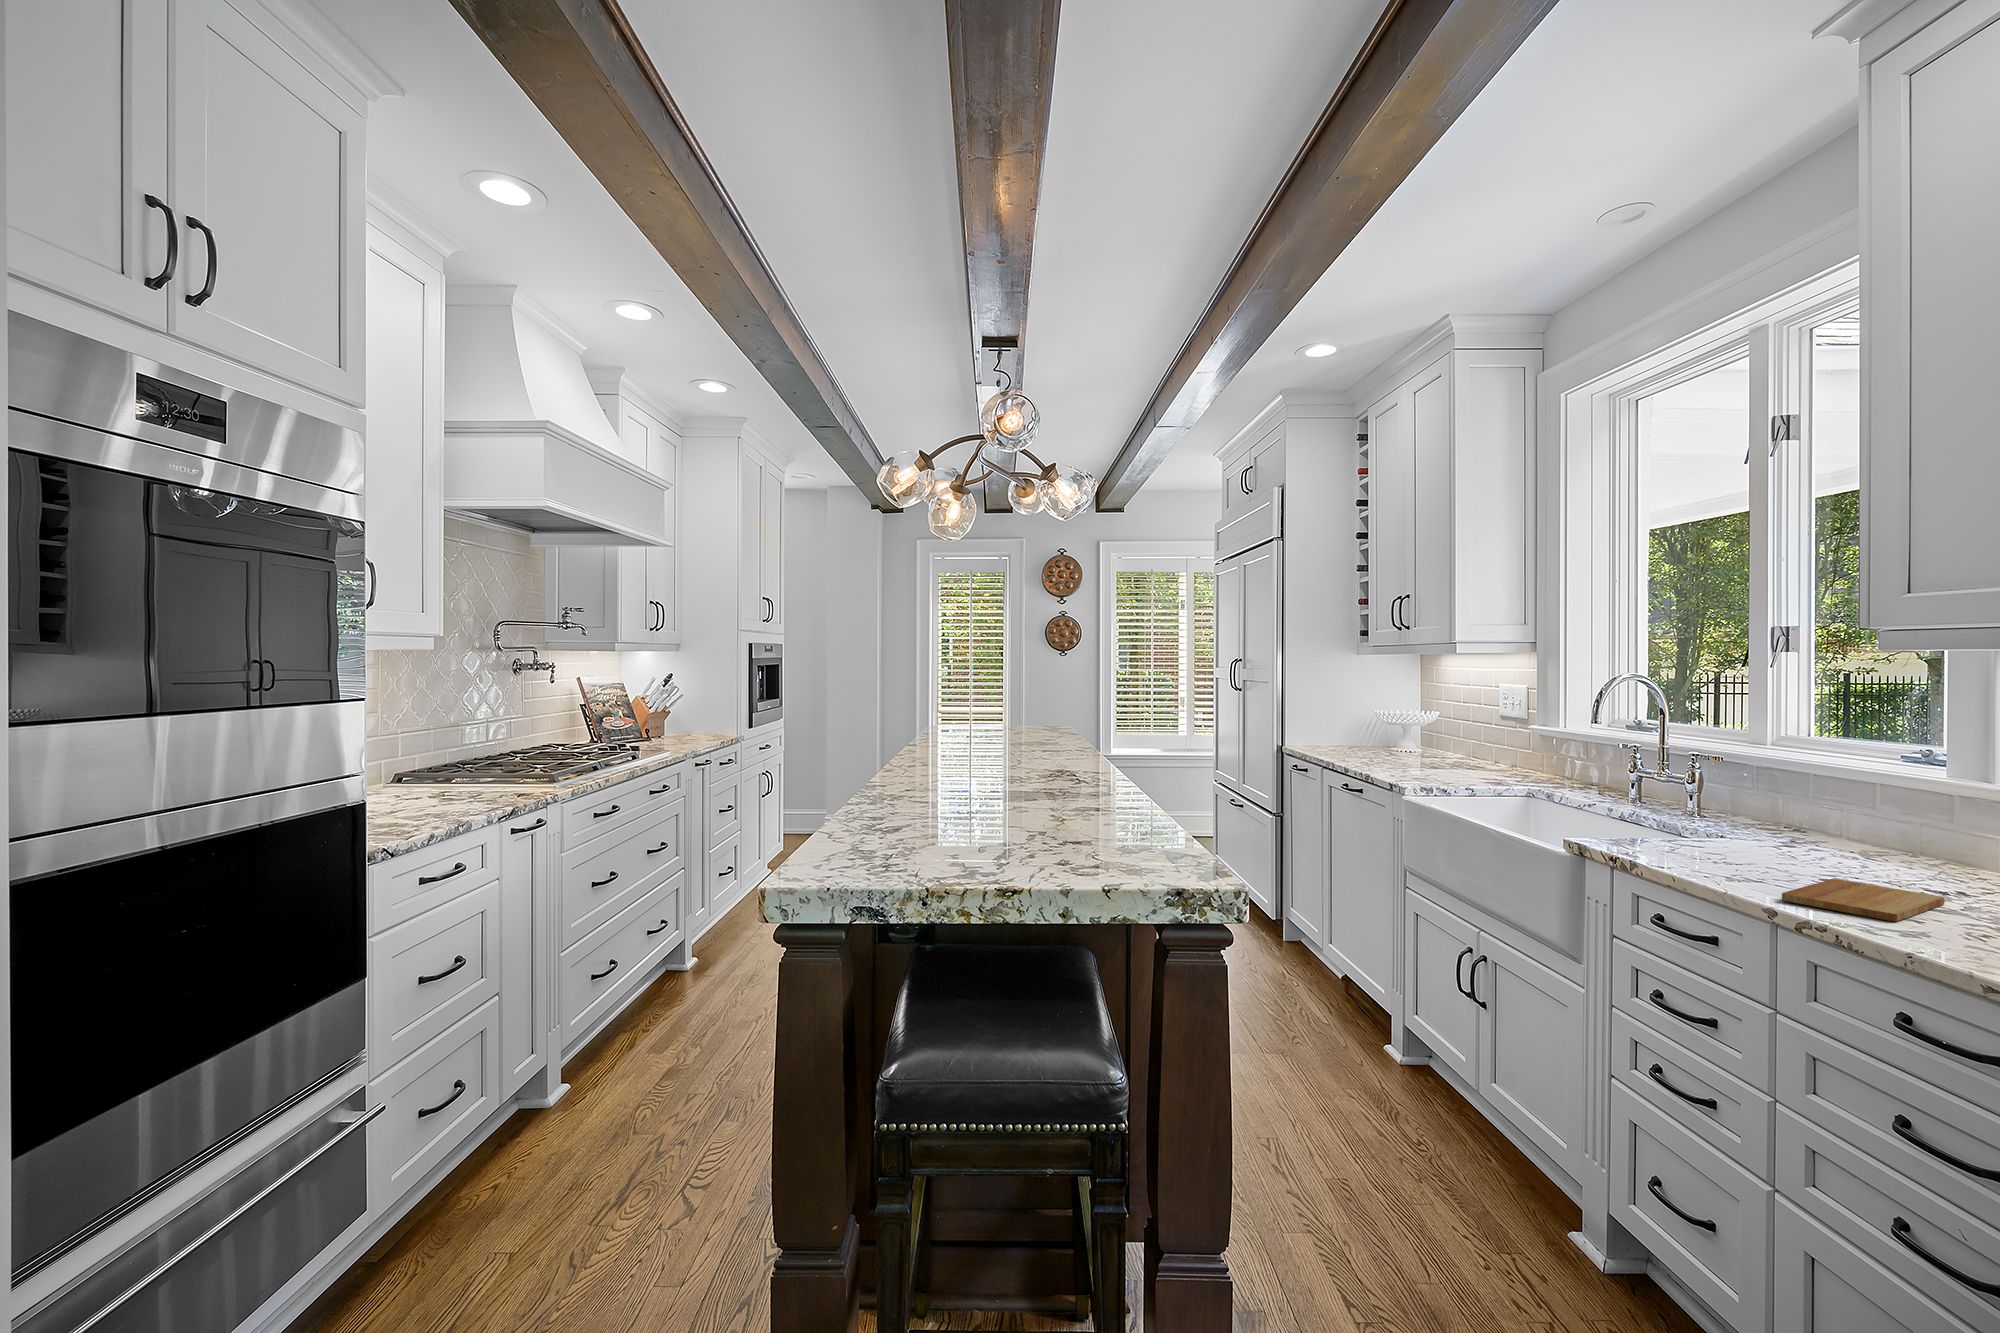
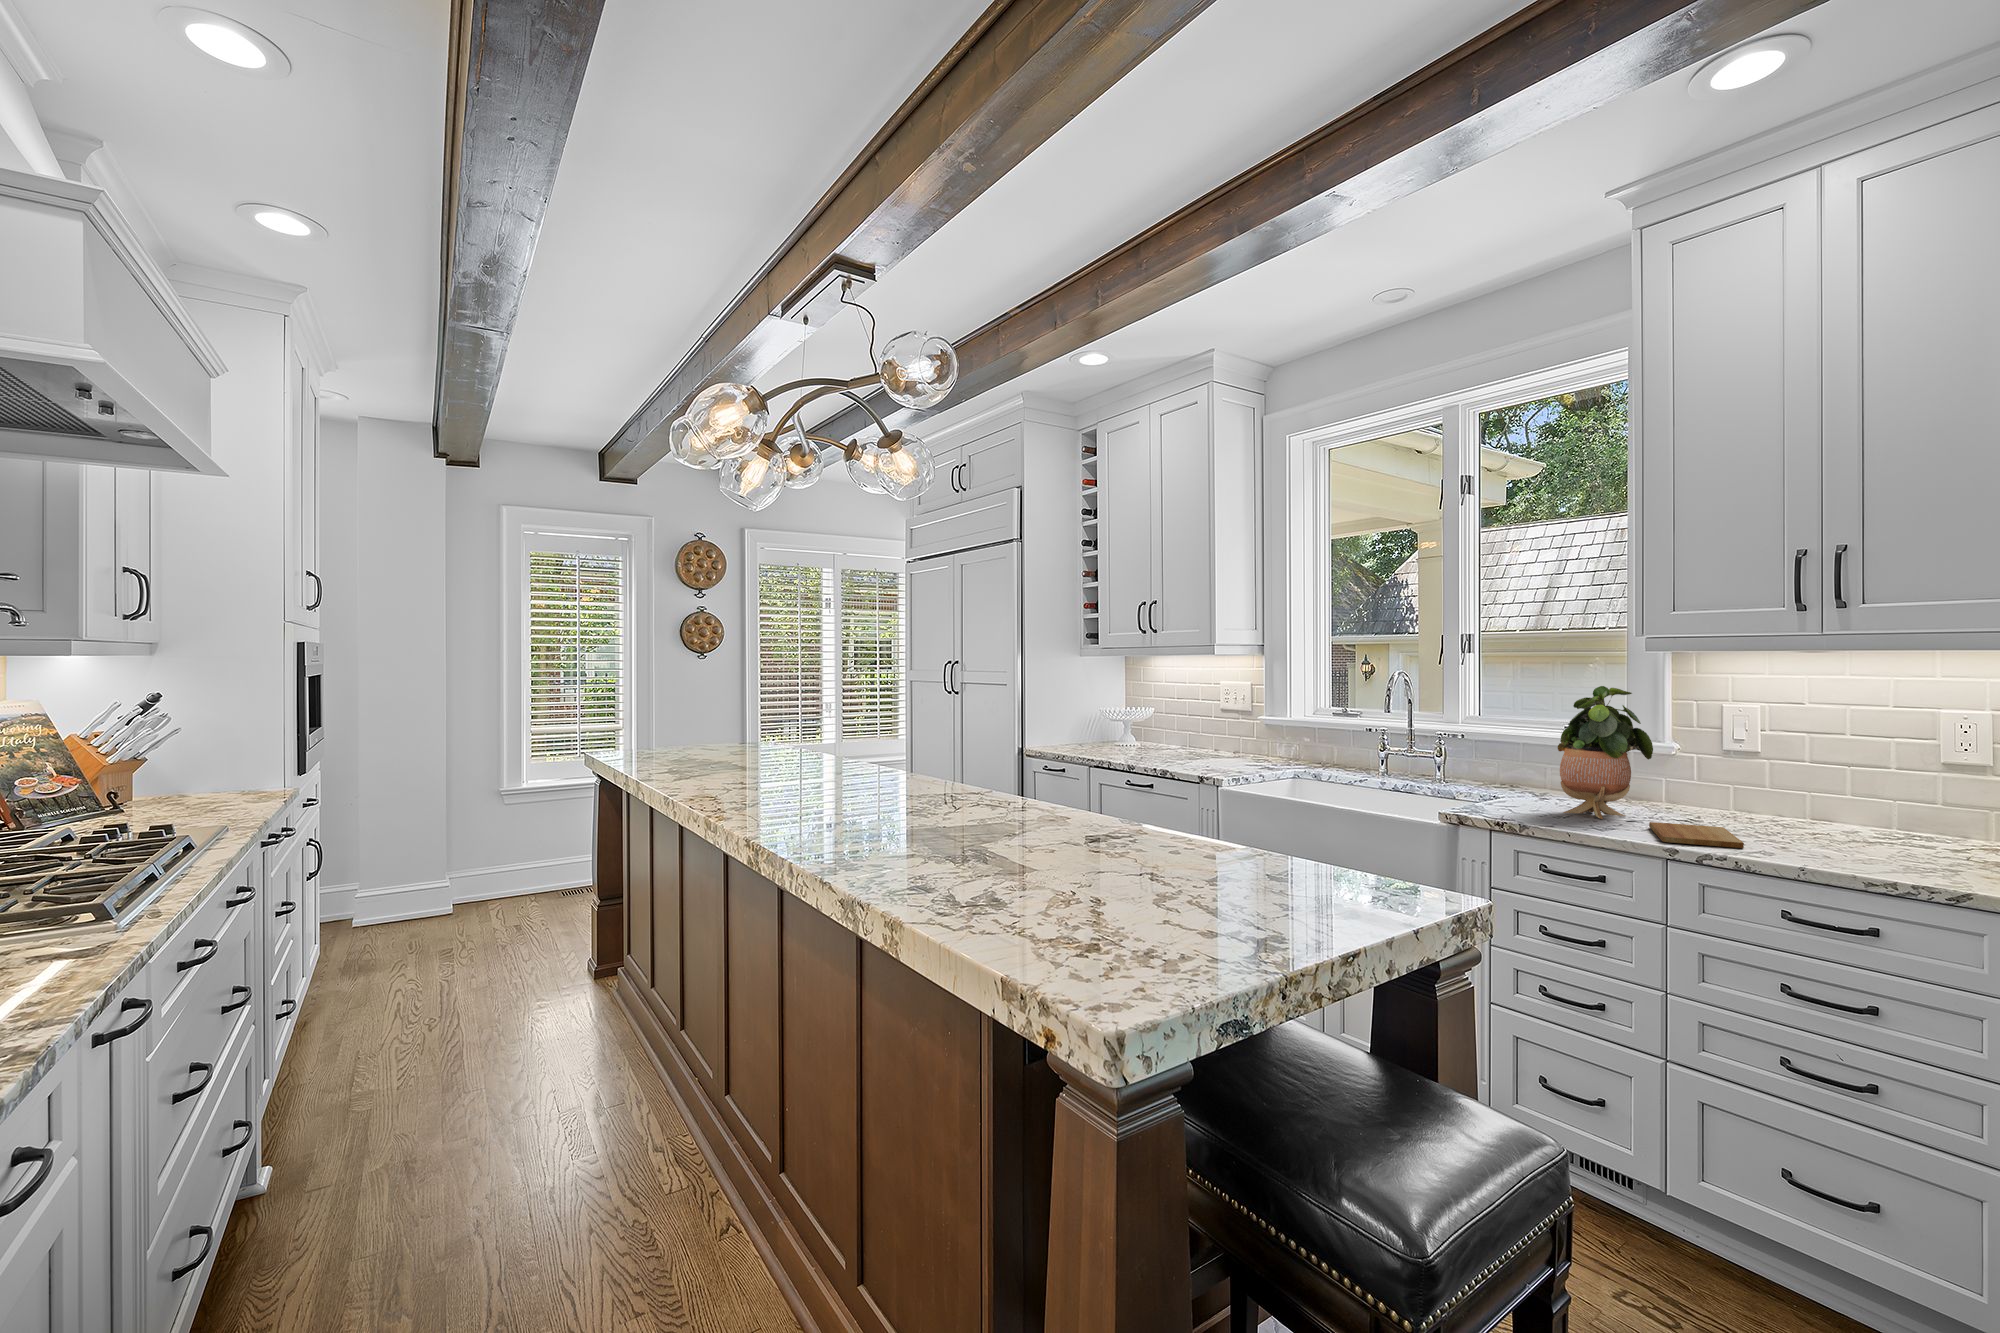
potted plant: none [1751,693,1891,872] -> present [1558,686,1653,819]

